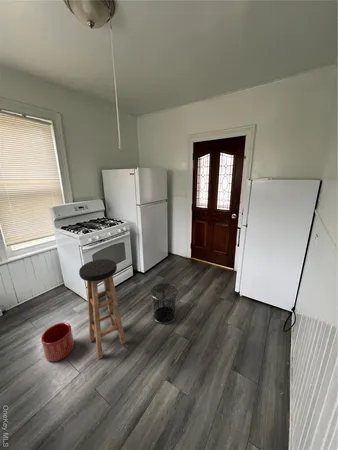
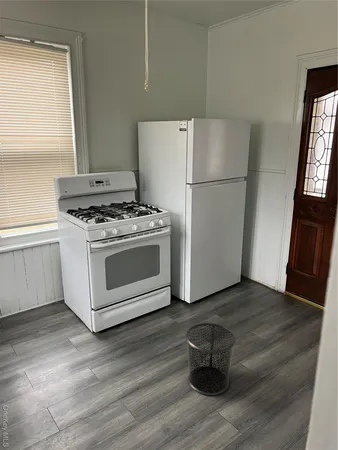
bar stool: present [79,259,126,359] -> none [72,263,134,420]
planter: present [41,323,74,361] -> none [16,352,60,406]

